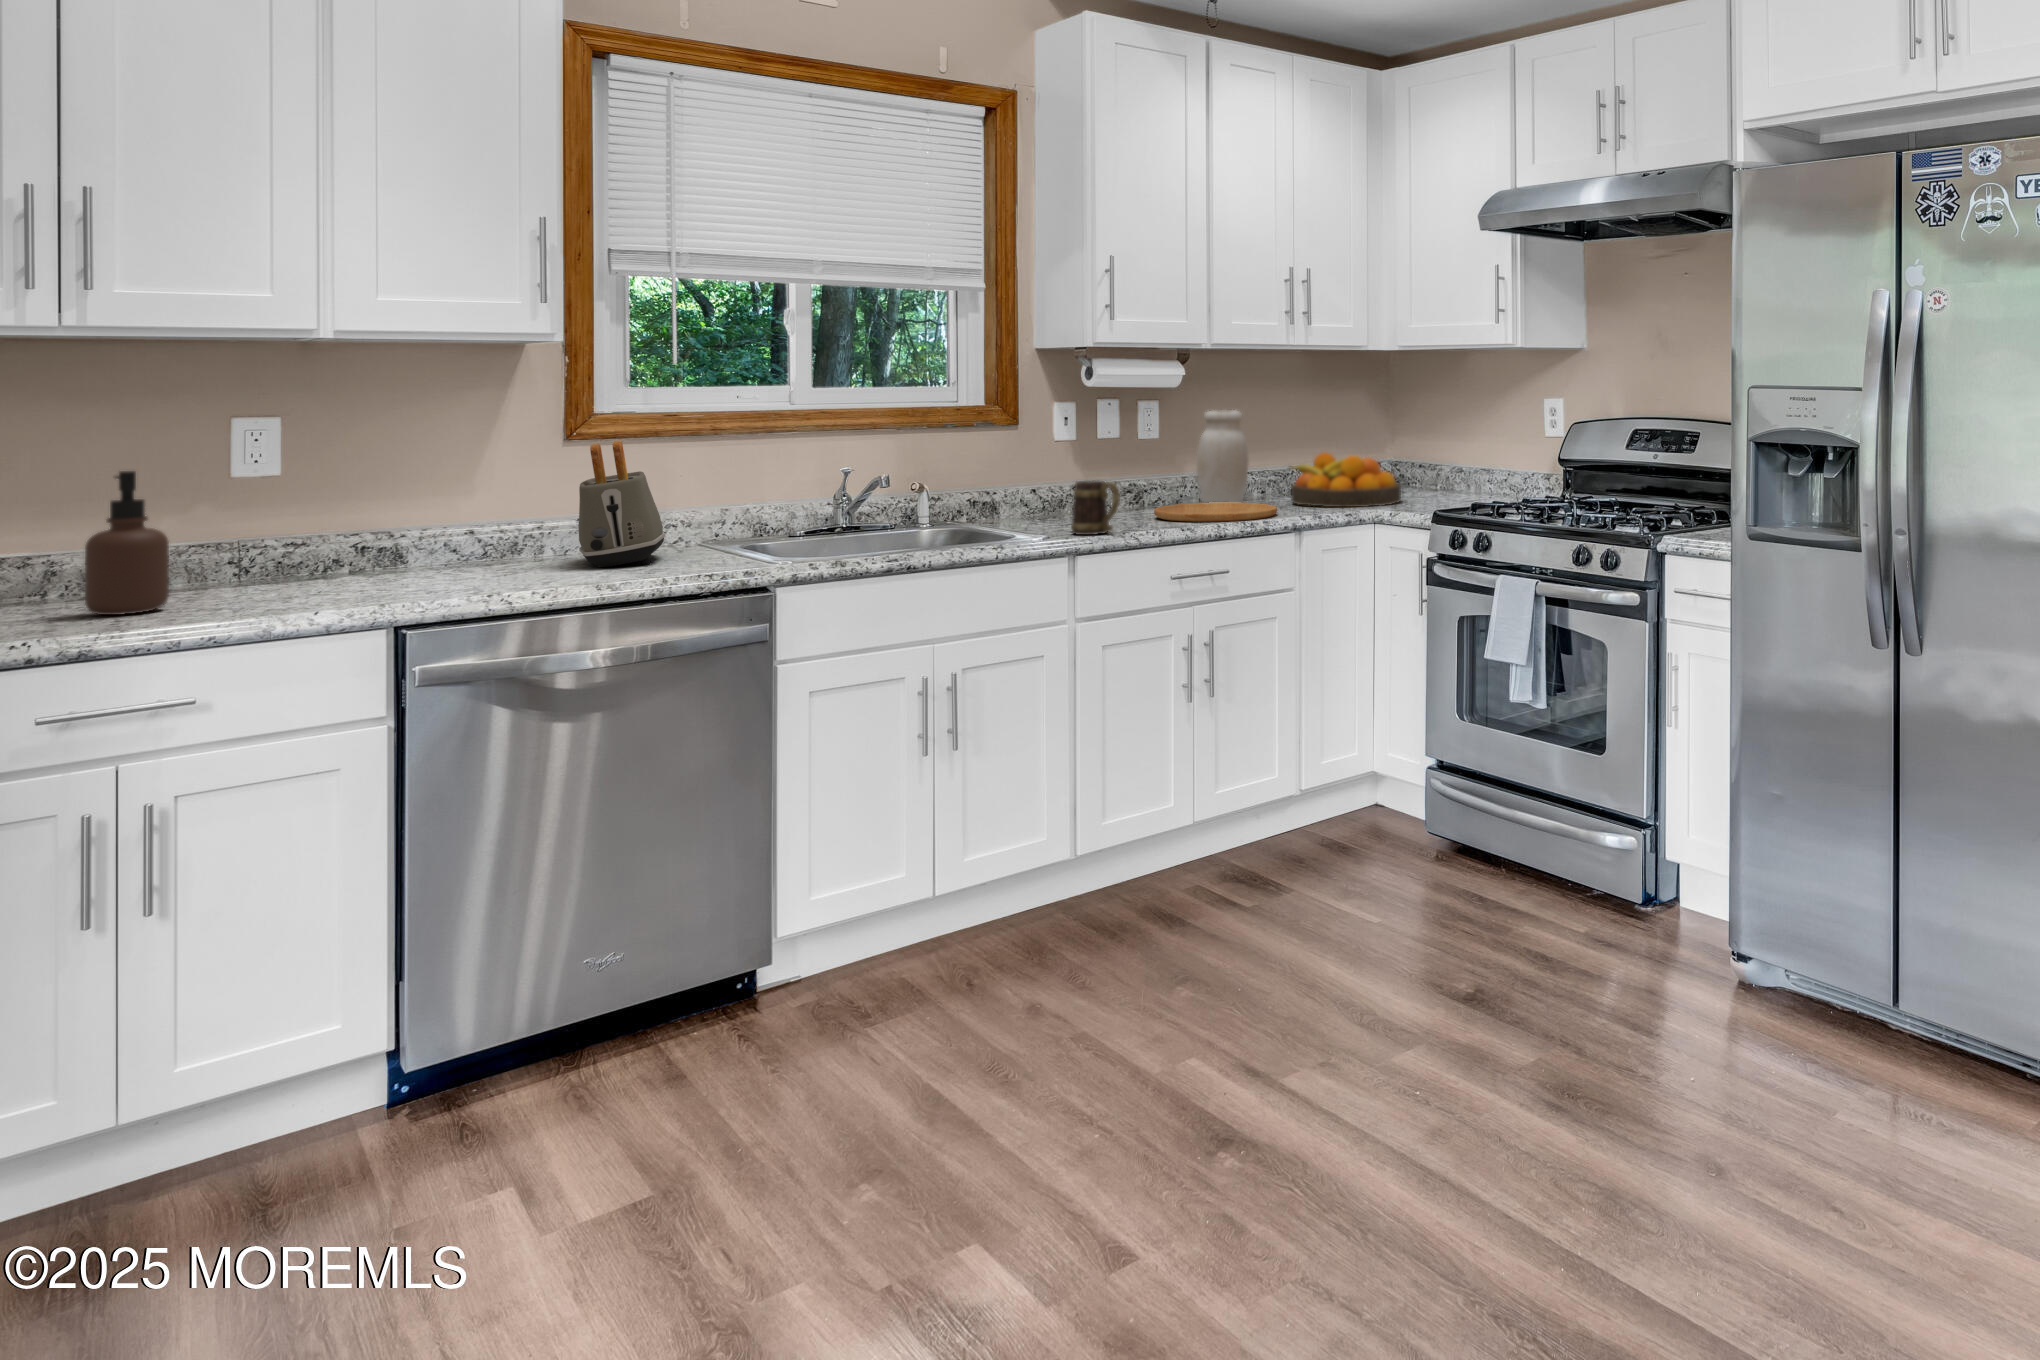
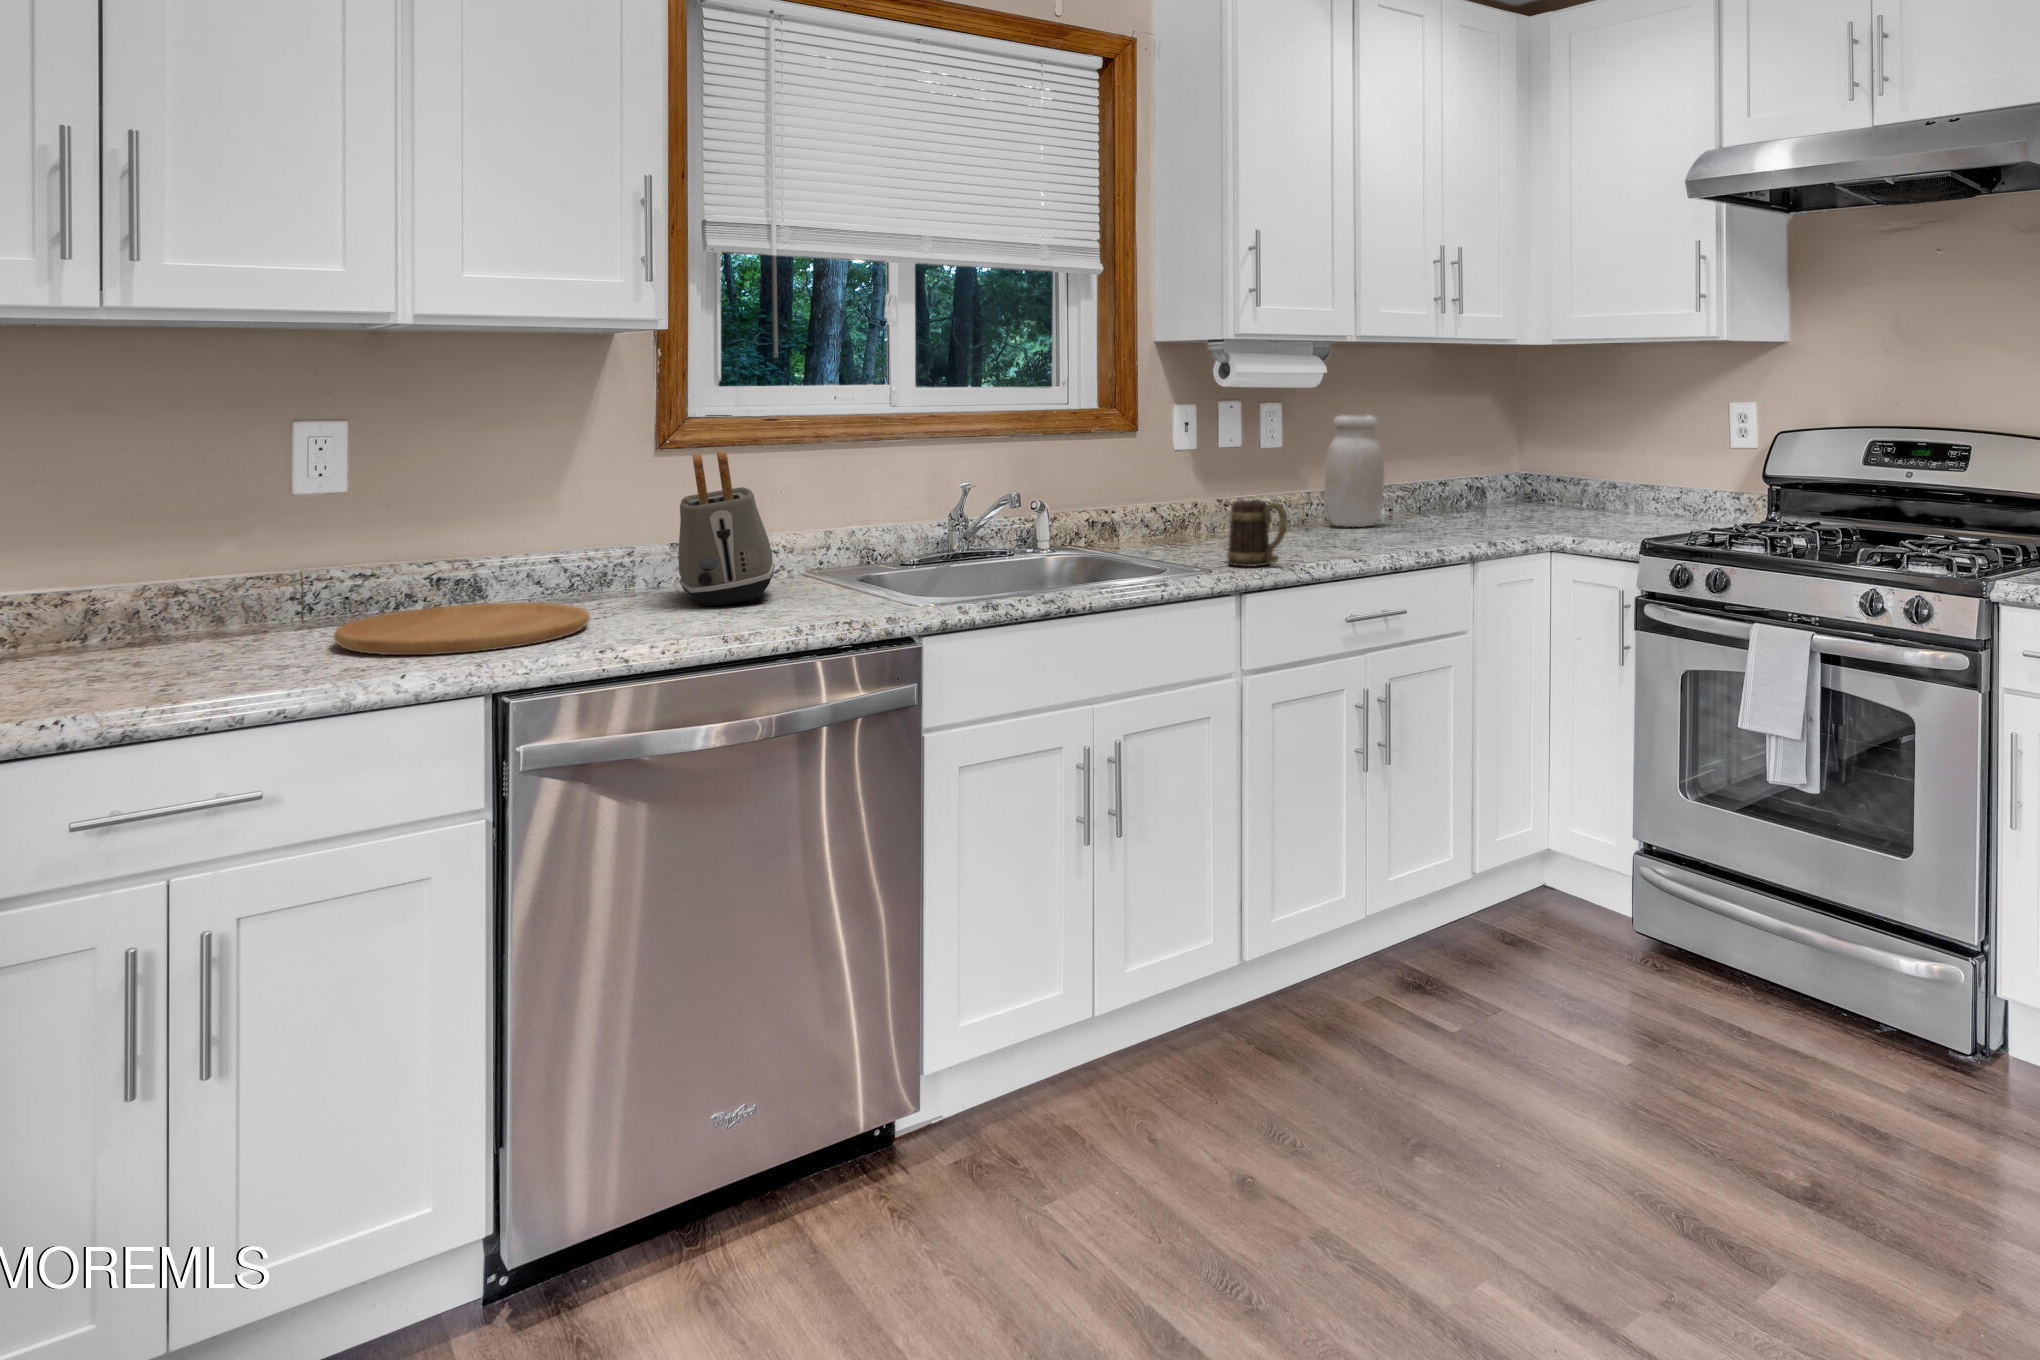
fruit bowl: present [1290,453,1401,507] -> none [1430,465,1563,531]
soap dispenser: present [85,471,169,615] -> none [128,489,225,672]
cutting board: present [1154,502,1277,522] -> present [334,602,590,655]

